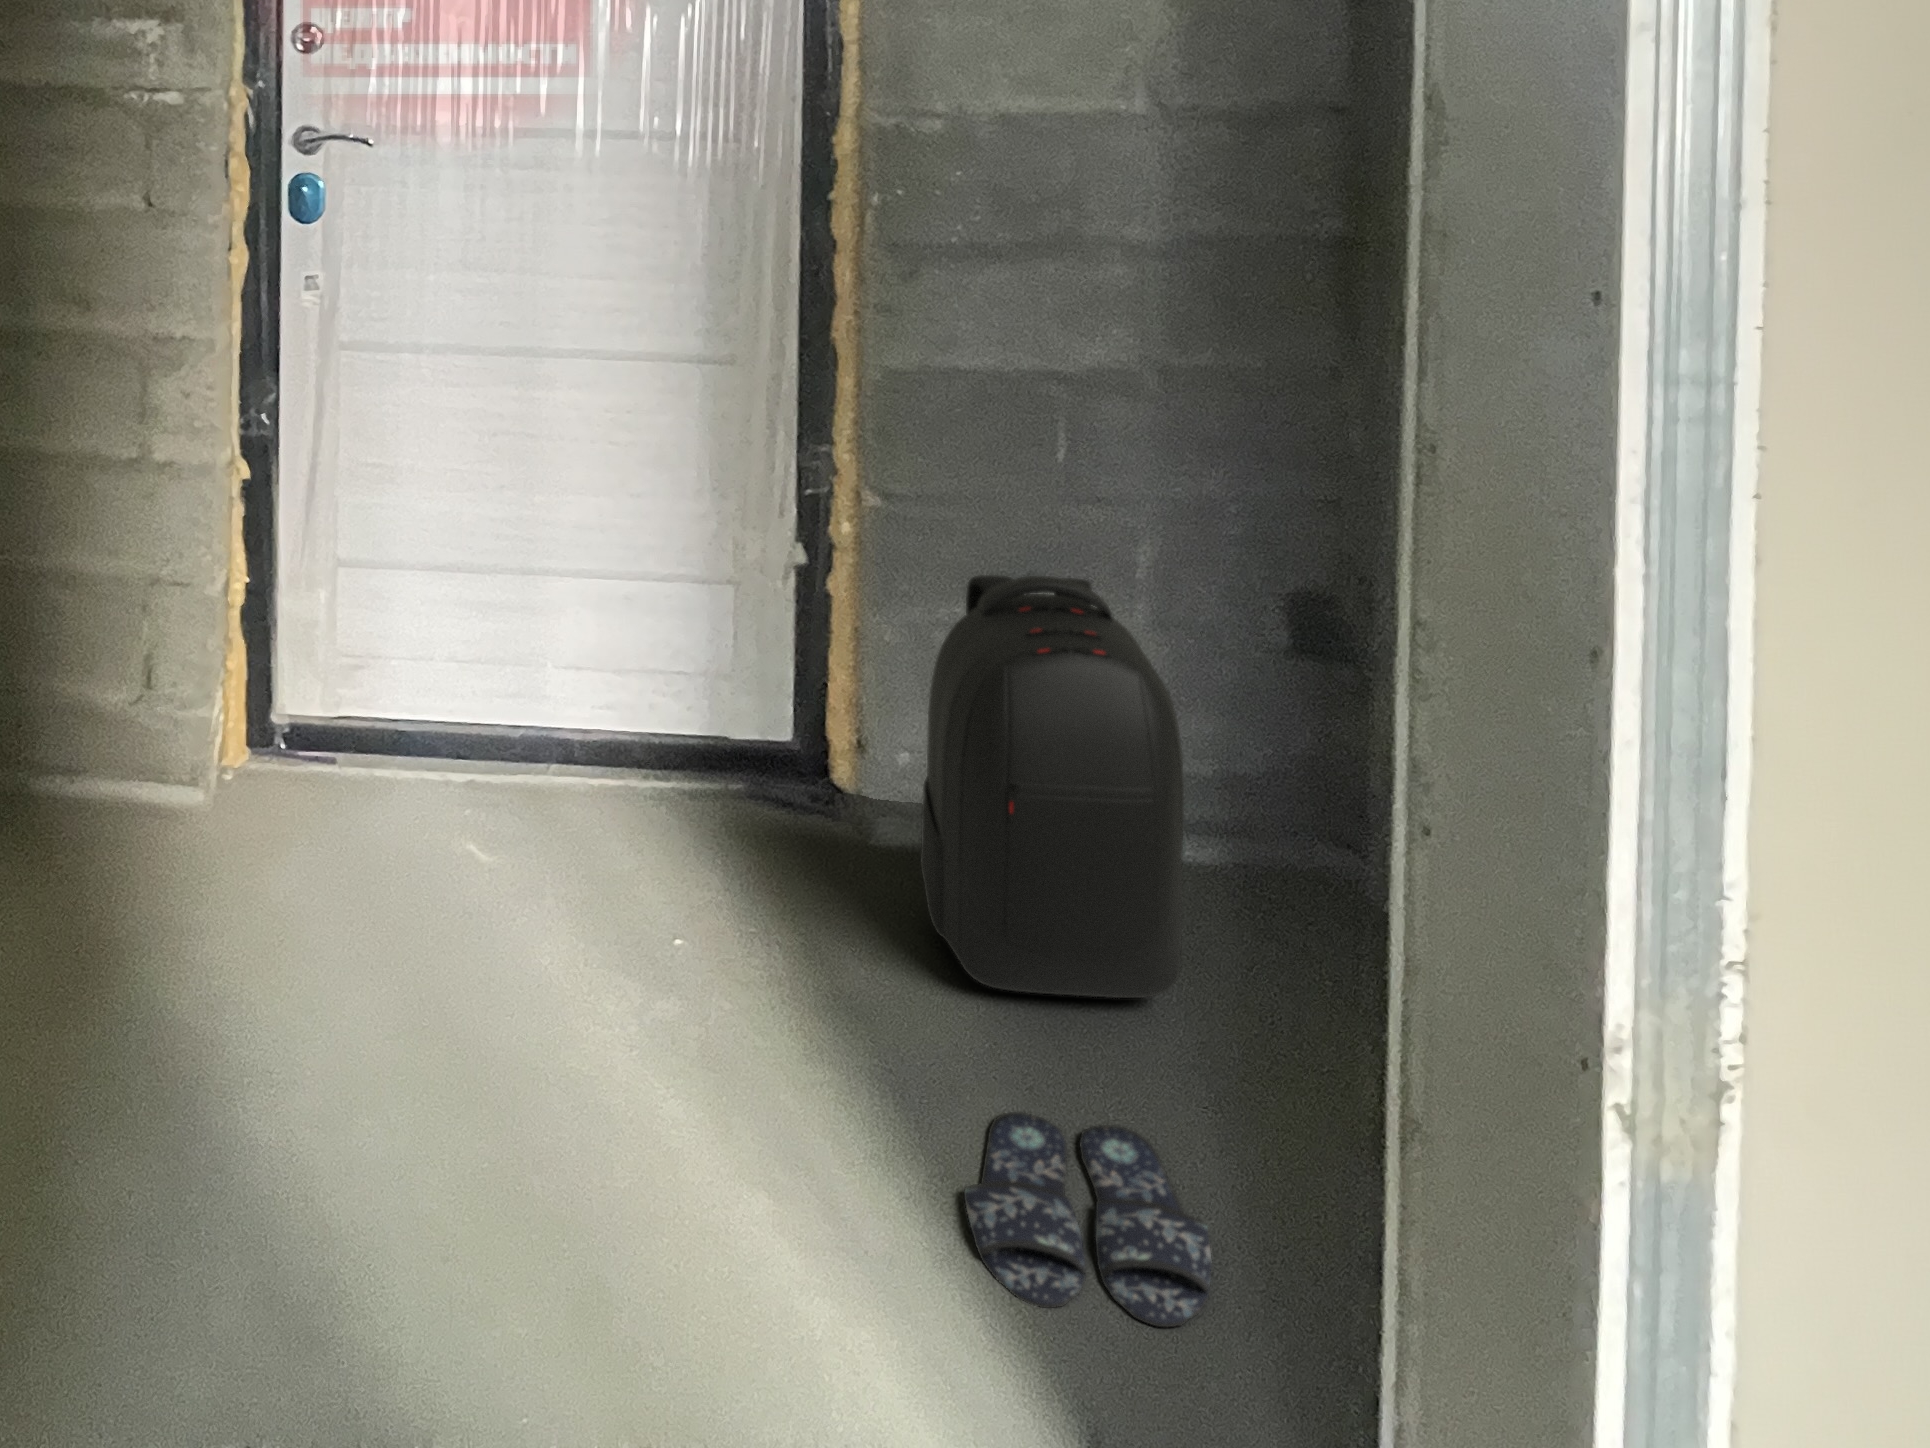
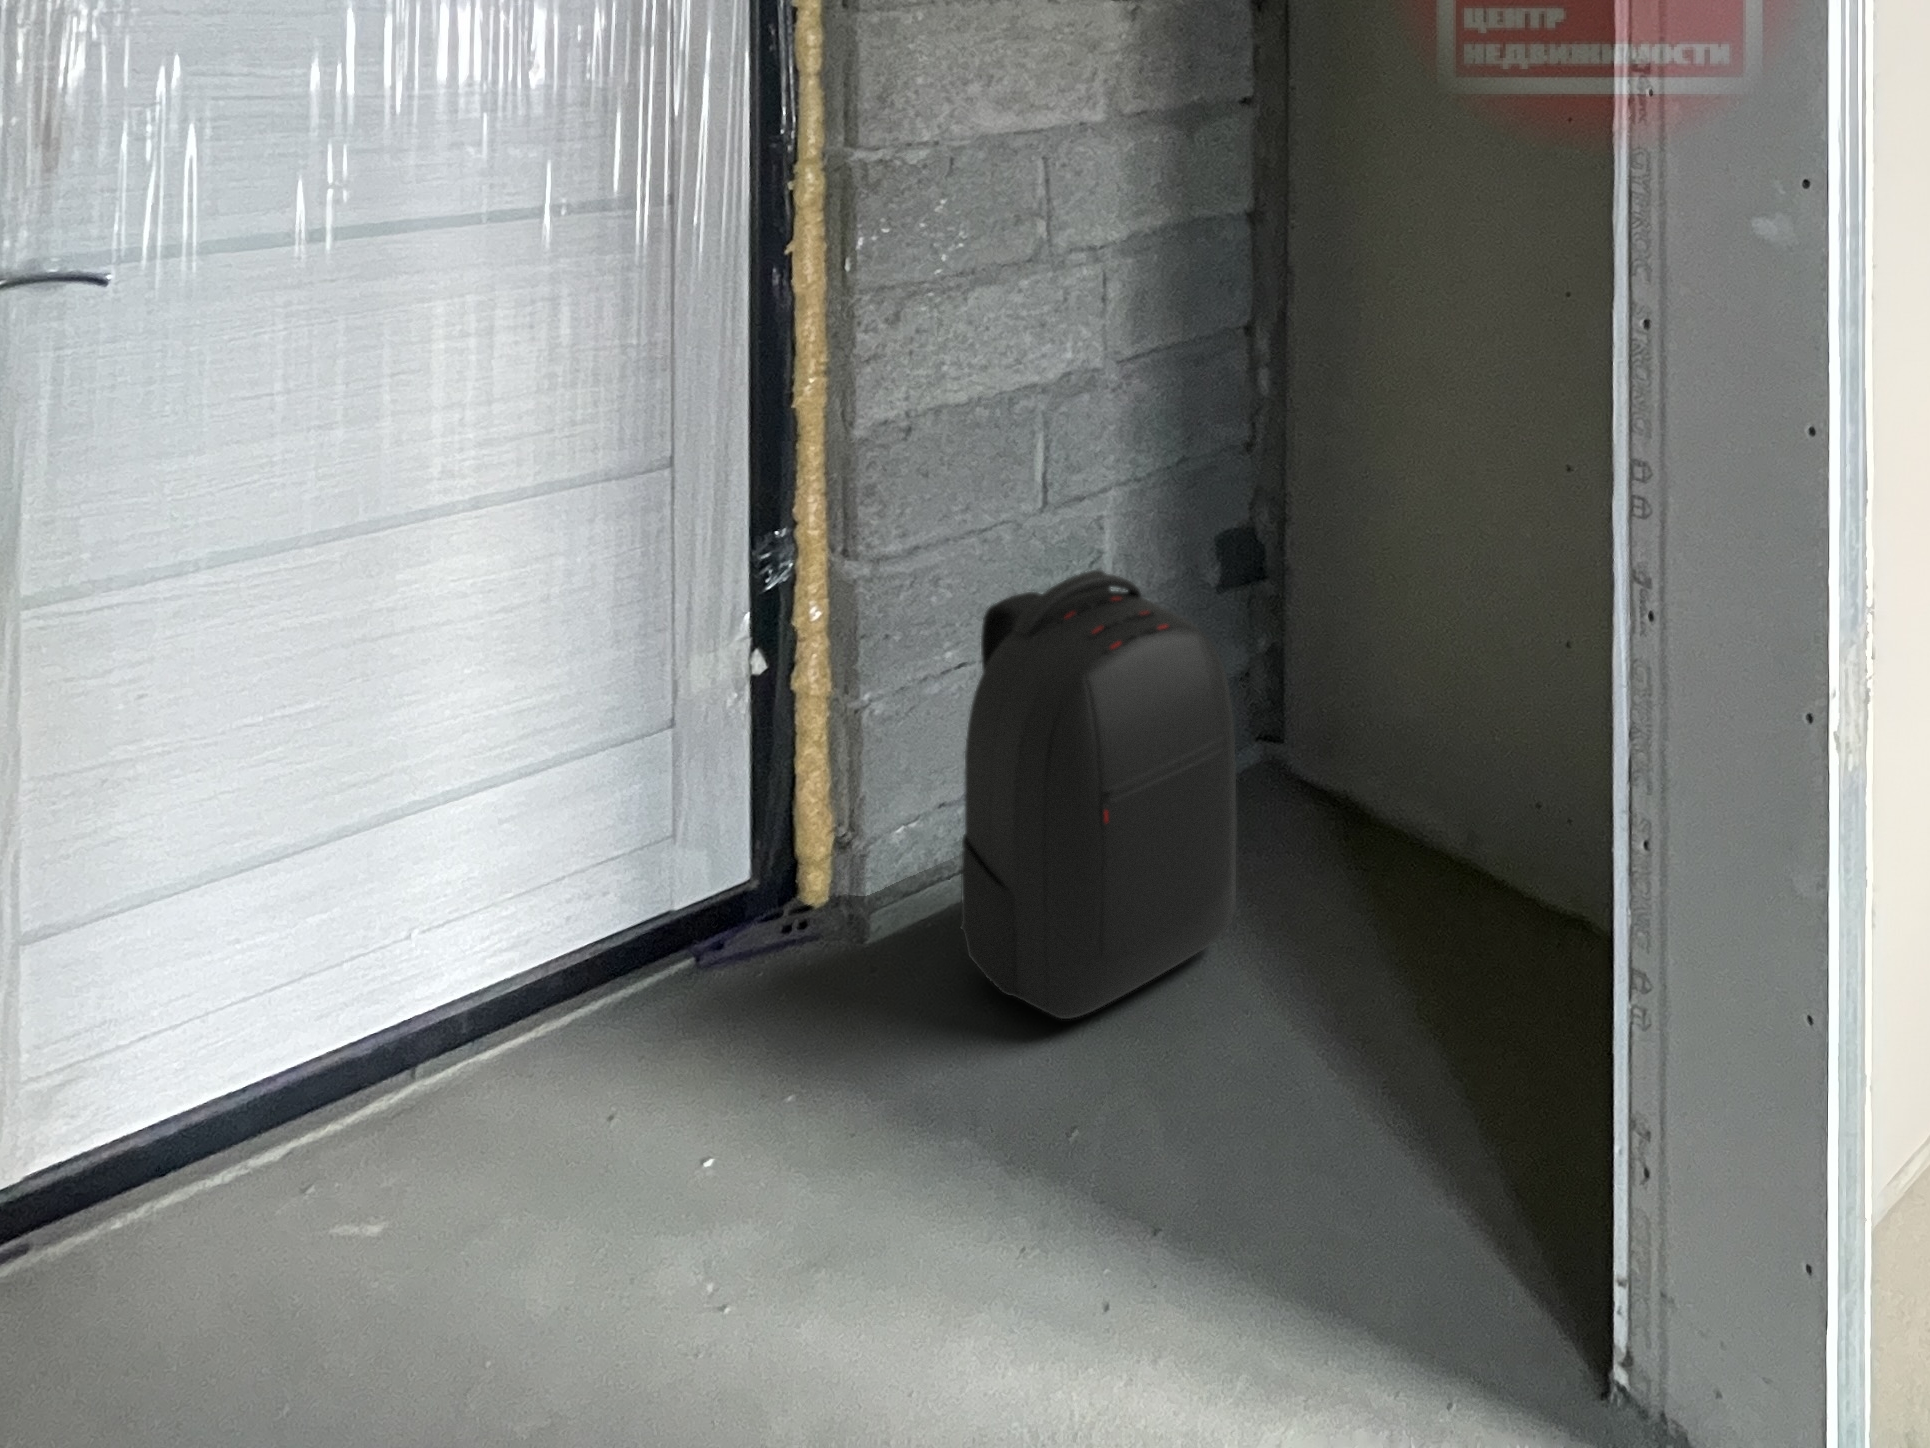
slippers: present [964,1112,1212,1327] -> none [1149,1069,1404,1298]

